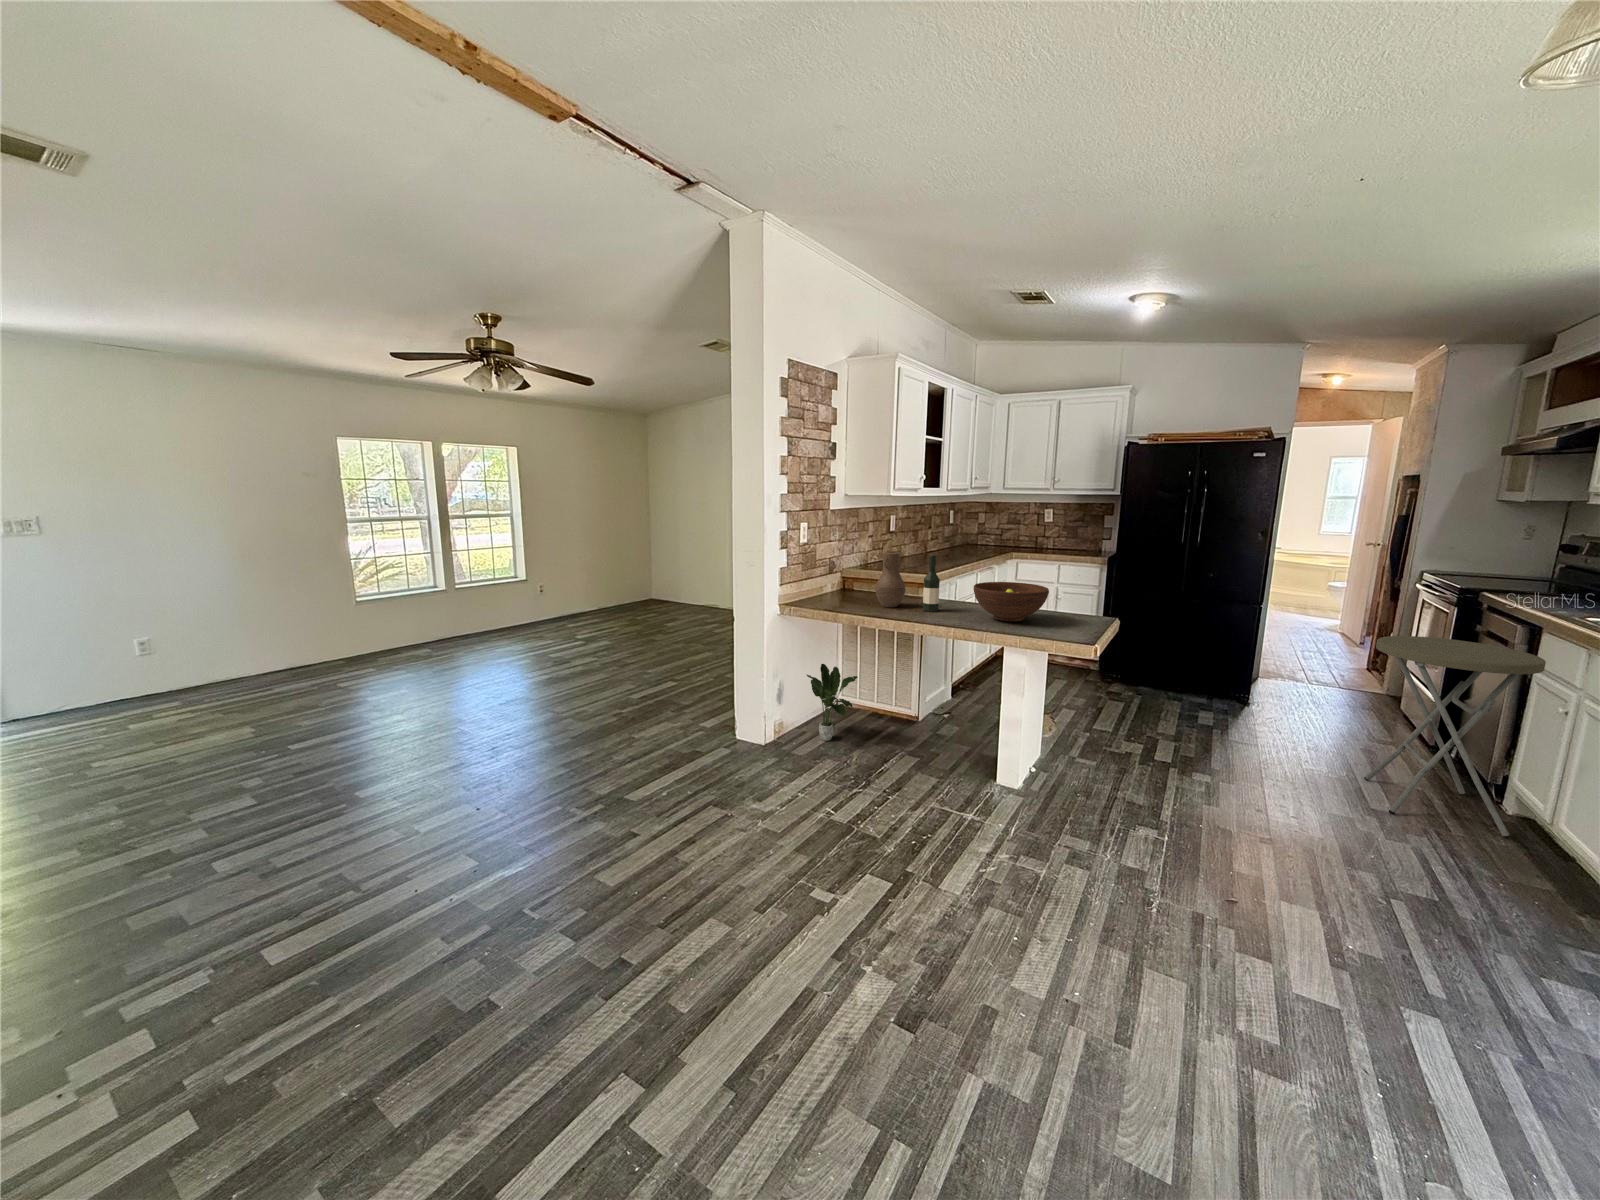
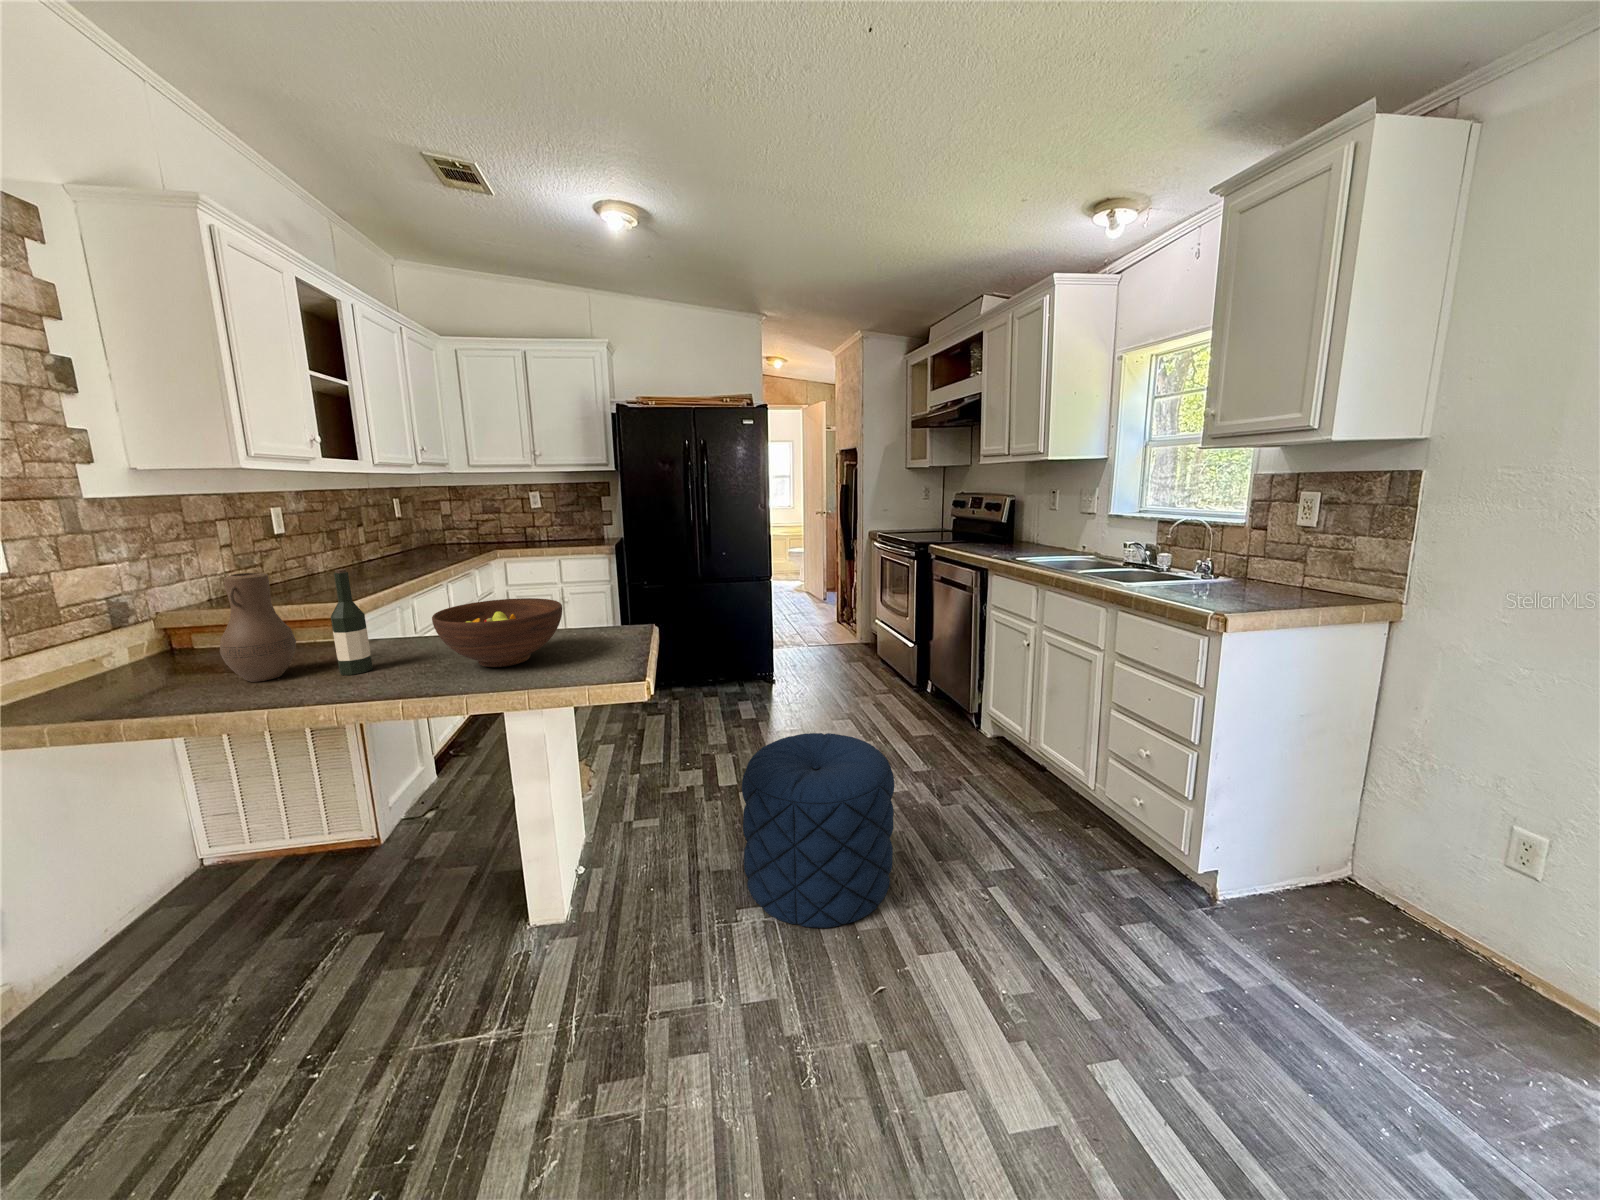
side table: present [1364,636,1546,838] -> none [890,592,1003,771]
potted plant: present [807,664,858,741] -> none [57,822,220,981]
pouf: none [1151,720,1304,869] -> present [742,733,894,928]

